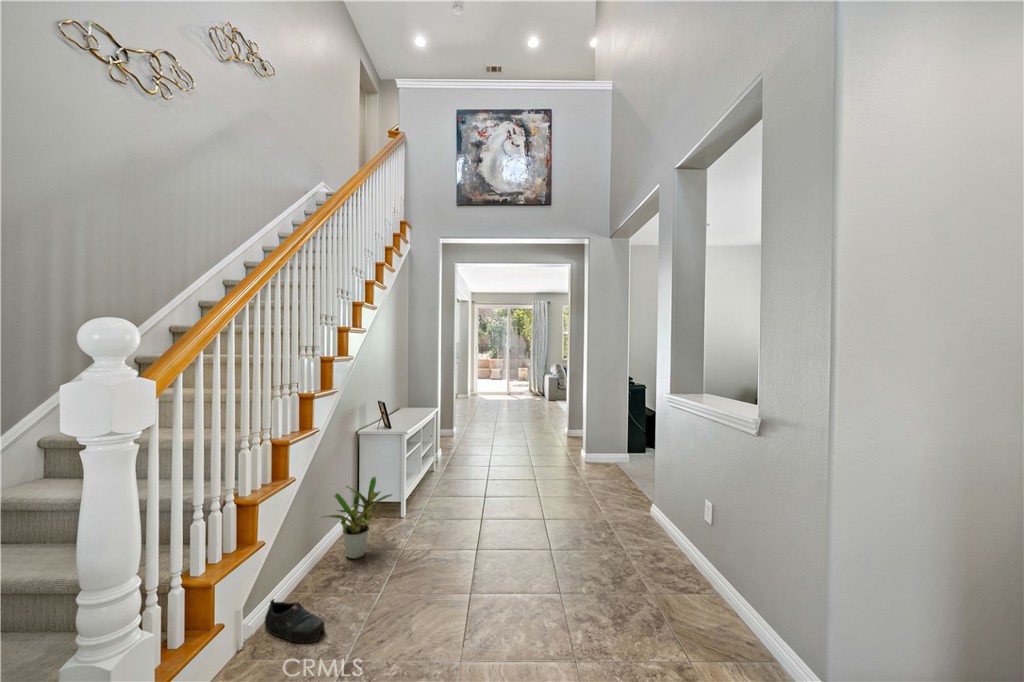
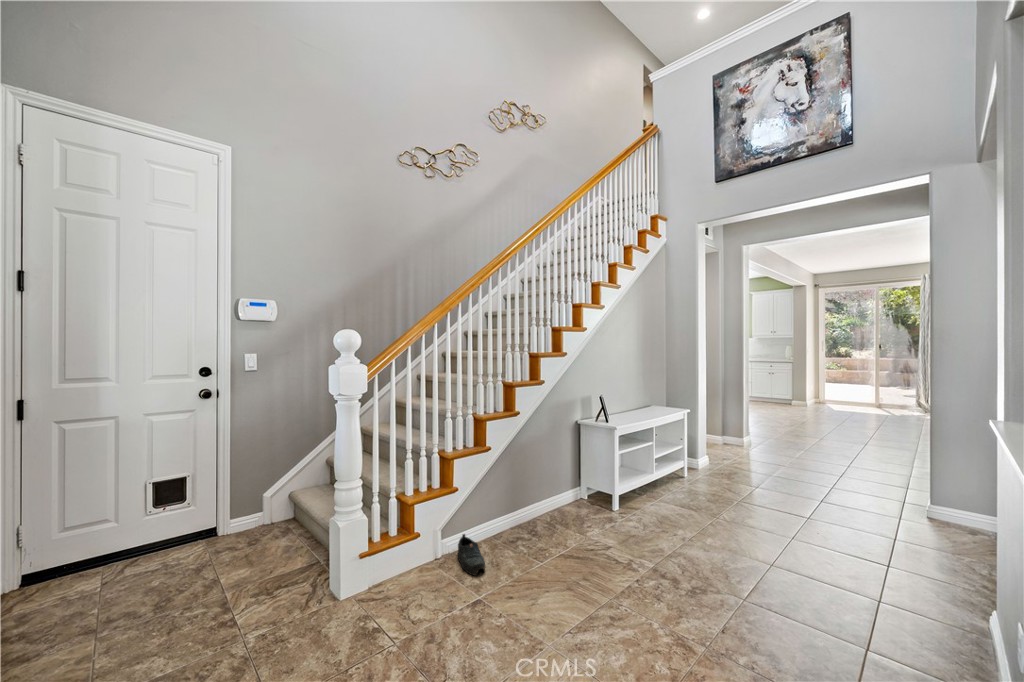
potted plant: present [321,477,392,559] -> none [517,463,580,531]

